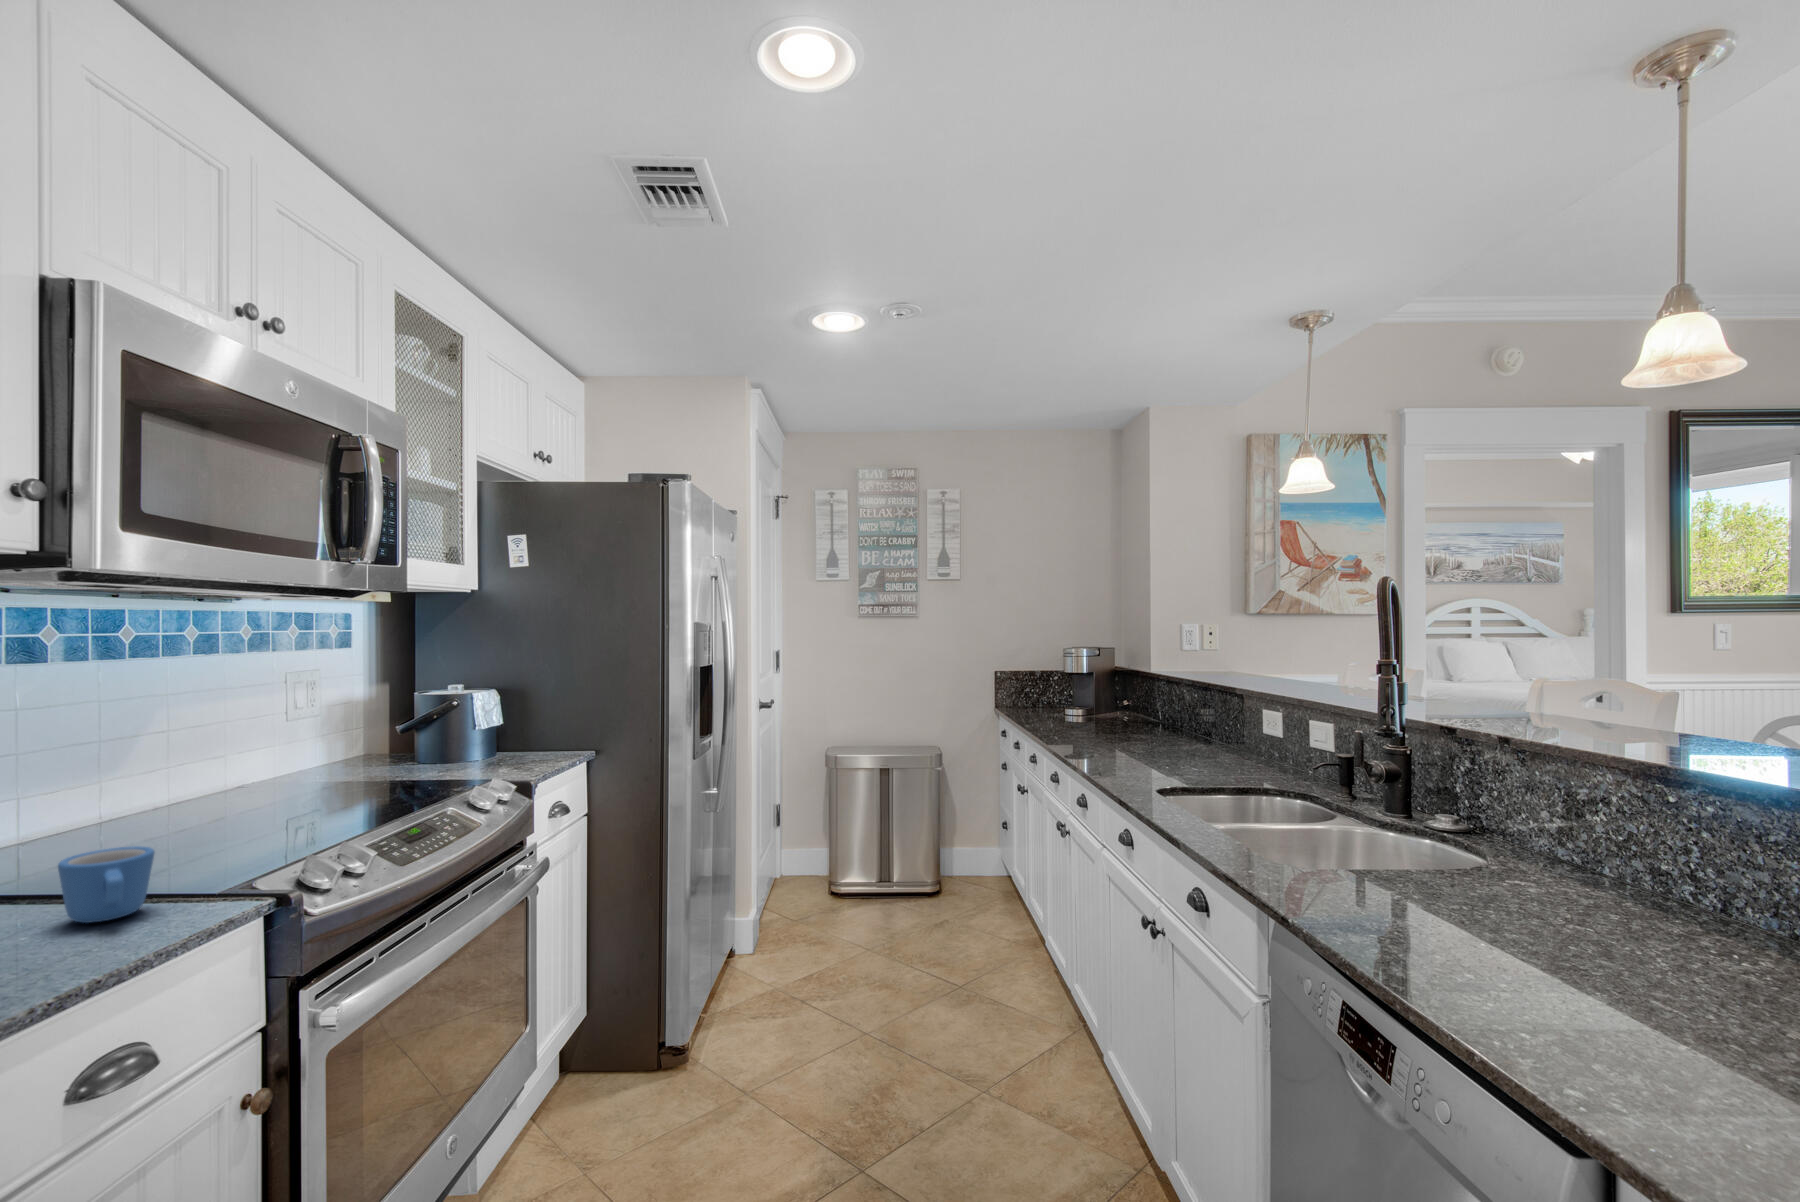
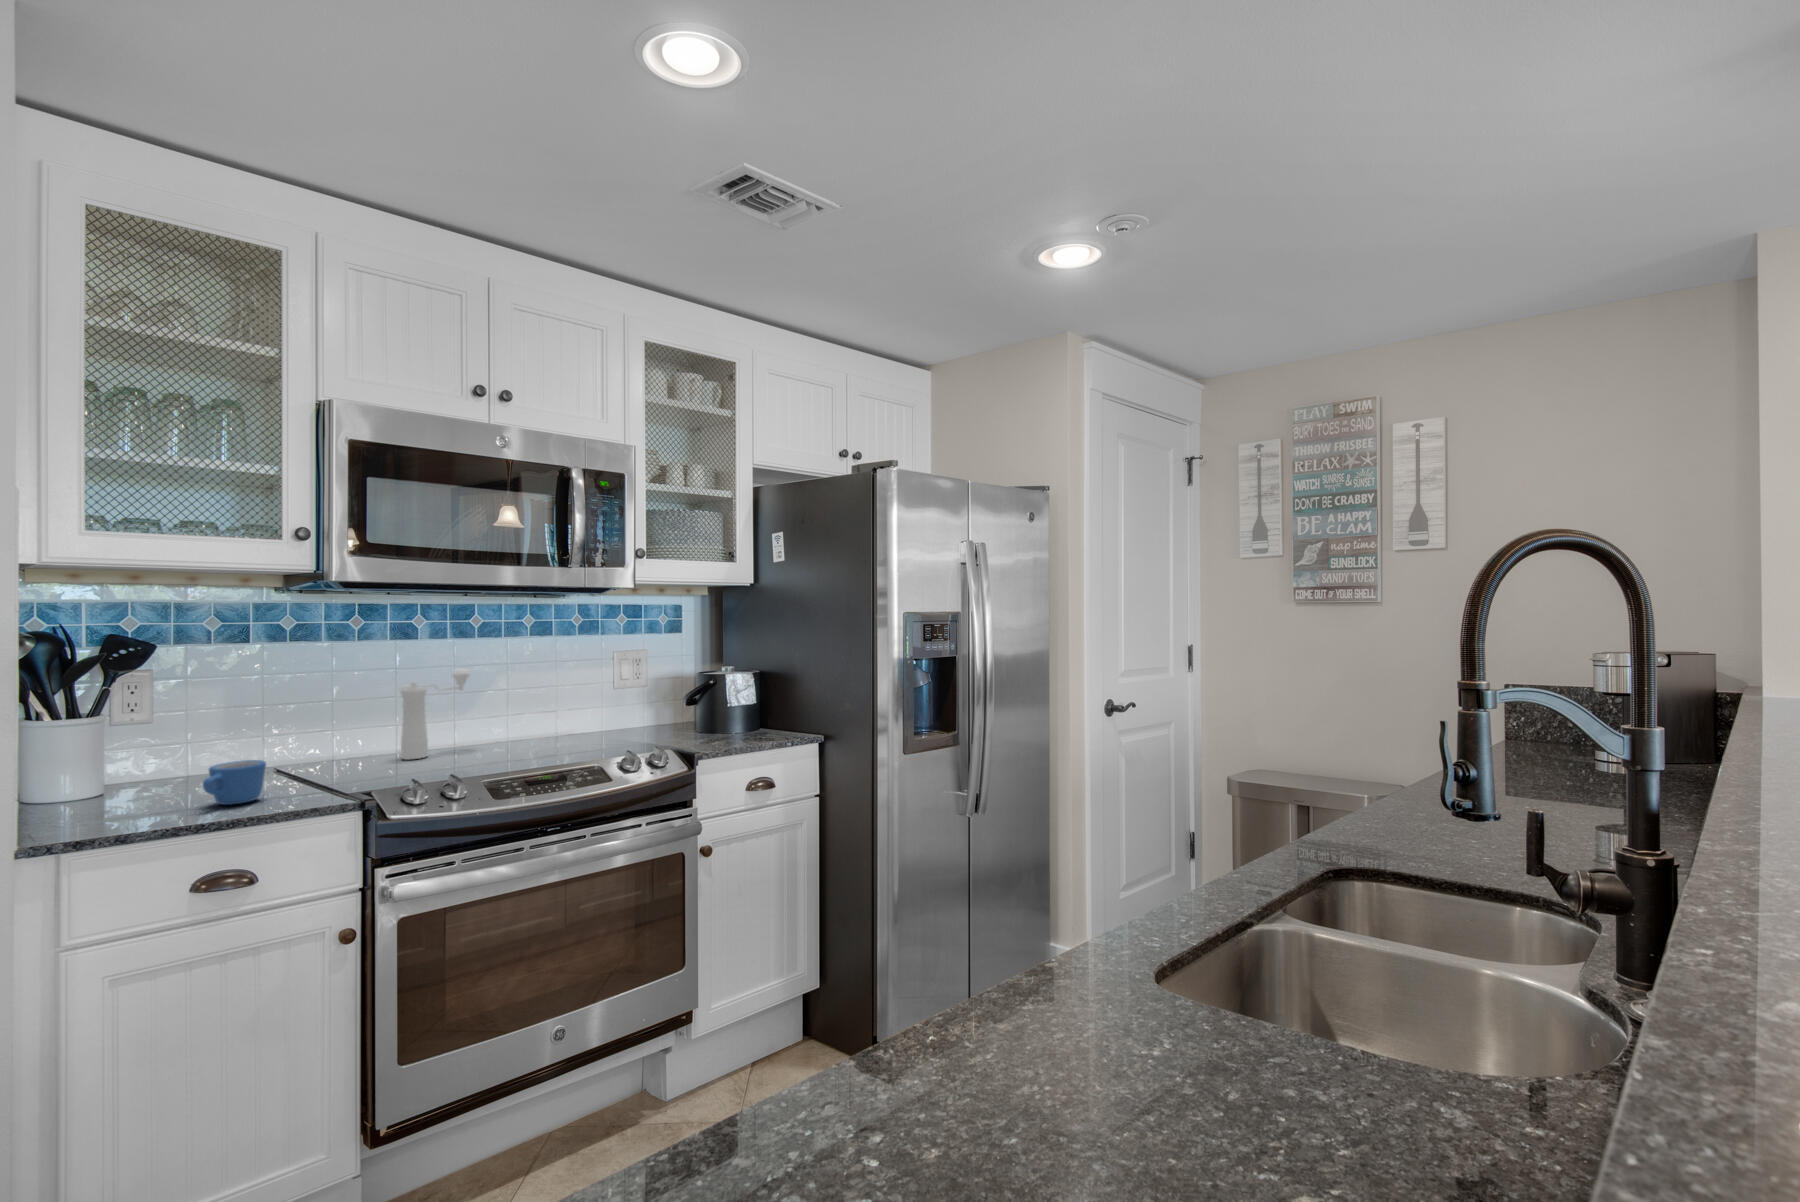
pepper mill: none [121,703,206,846] -> present [400,669,470,759]

